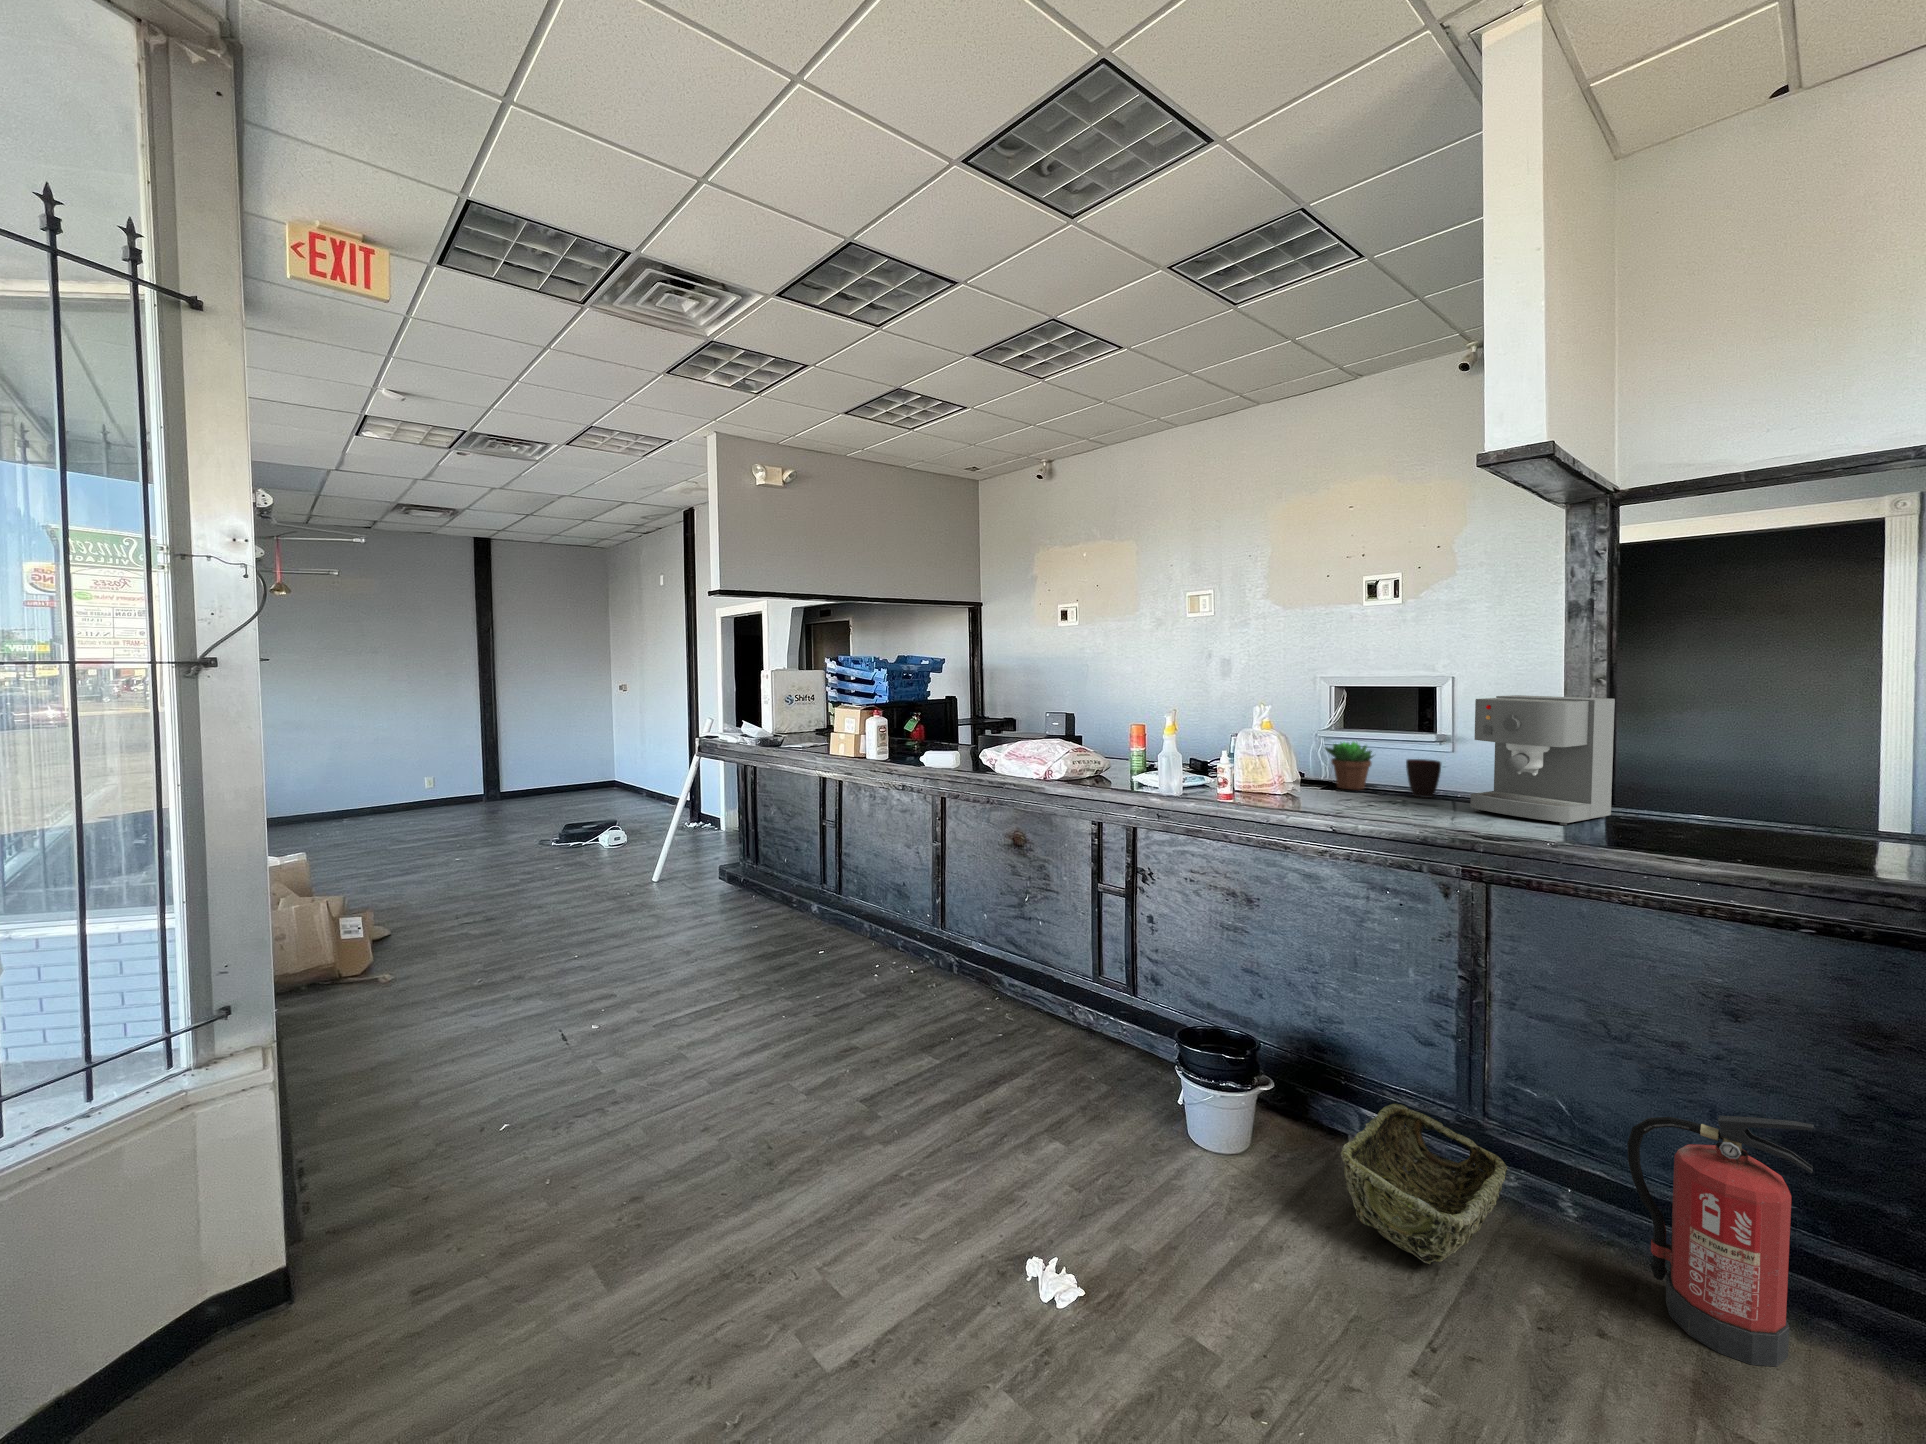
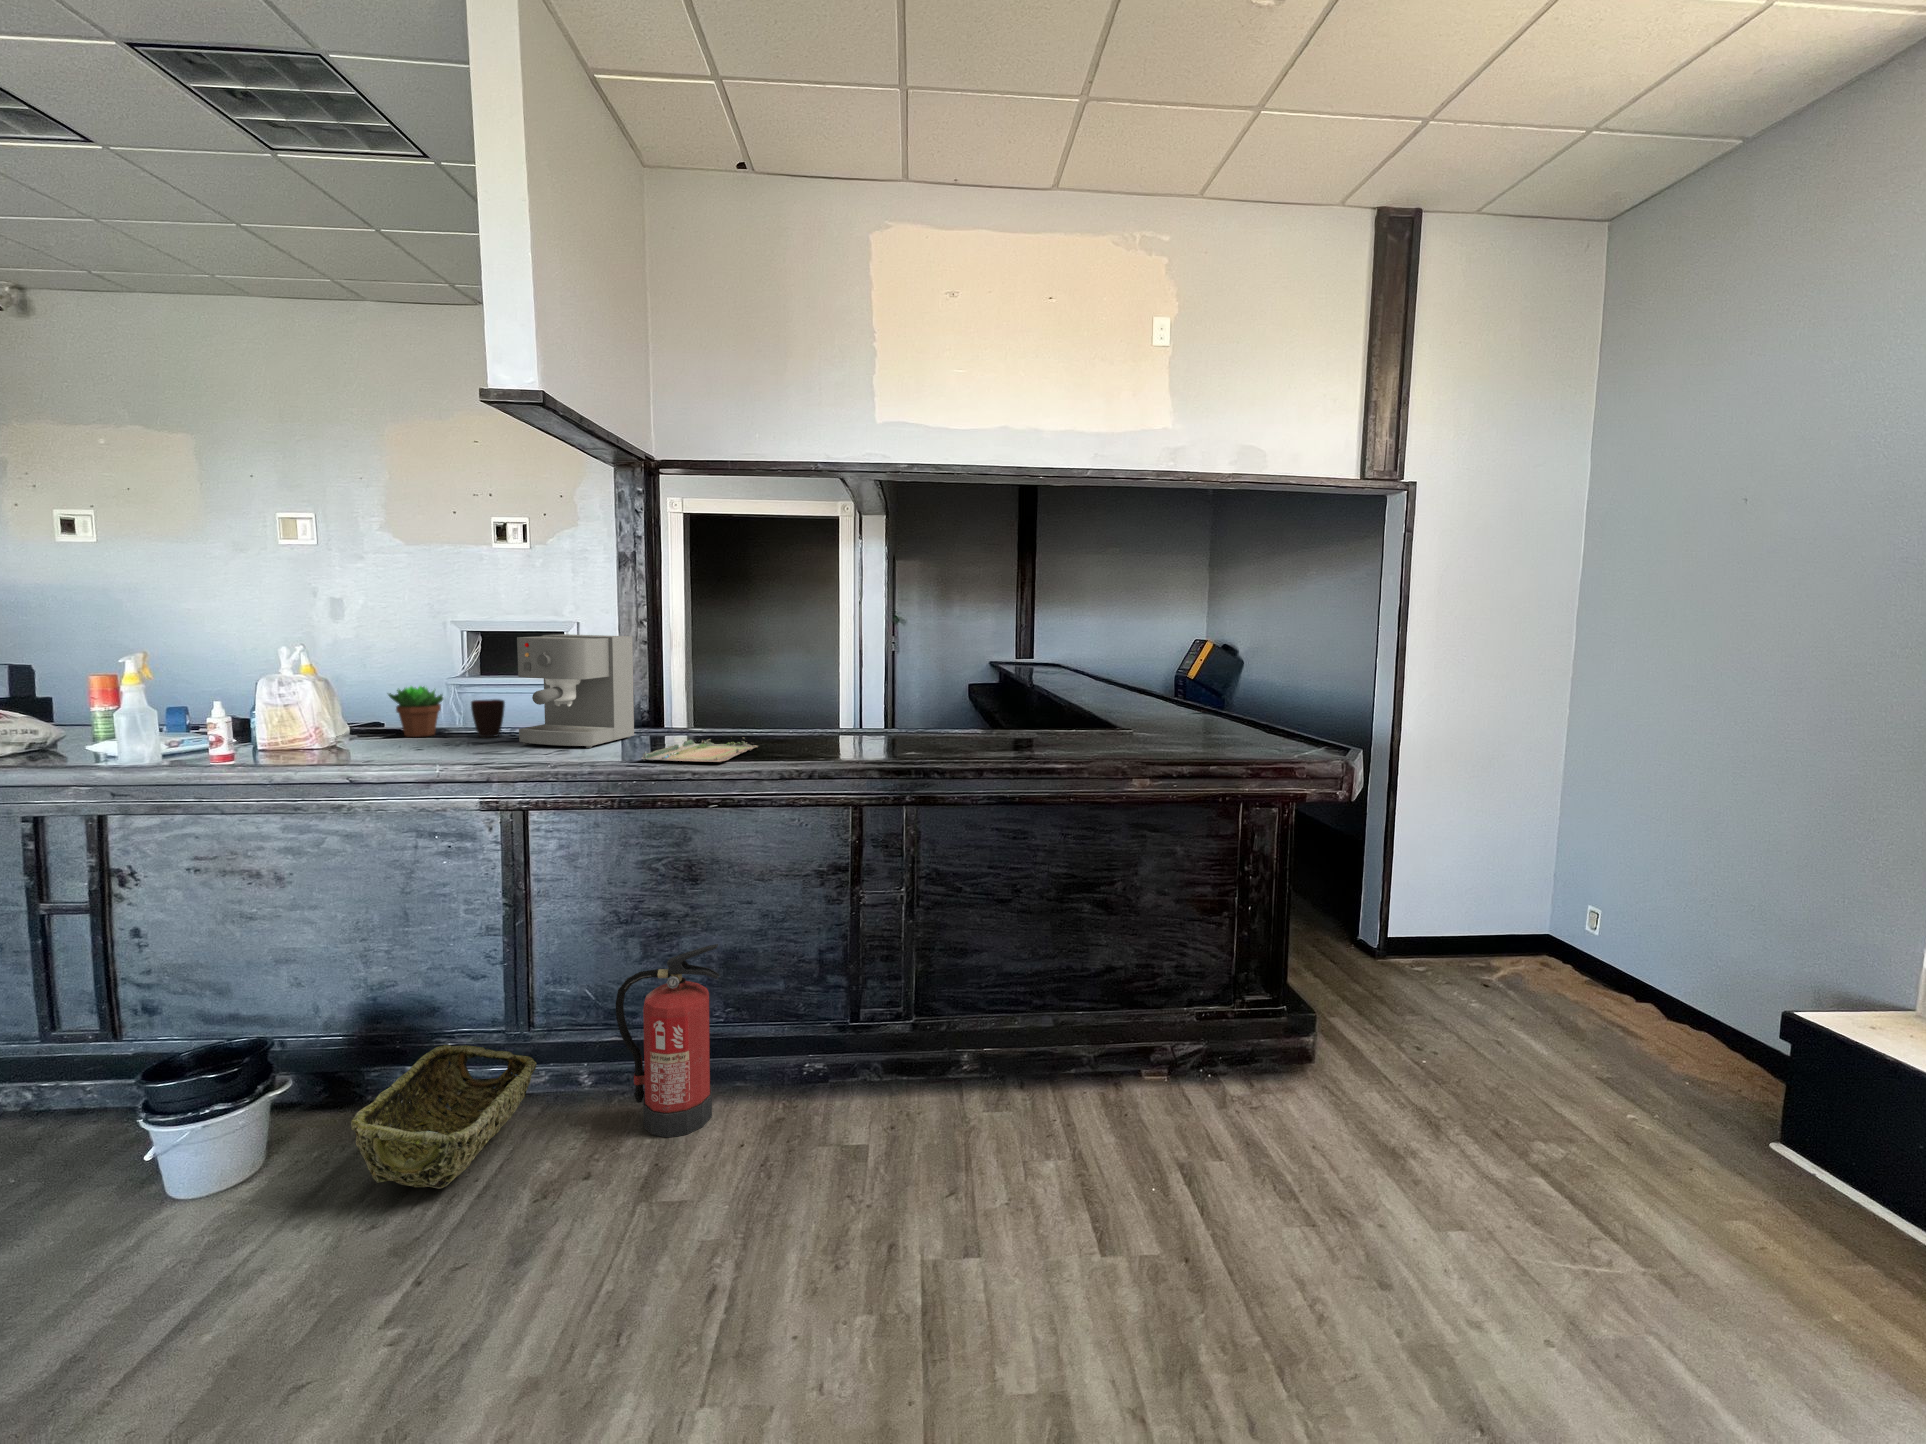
tray: none [1667,832,1856,874] -> present [641,737,758,762]

